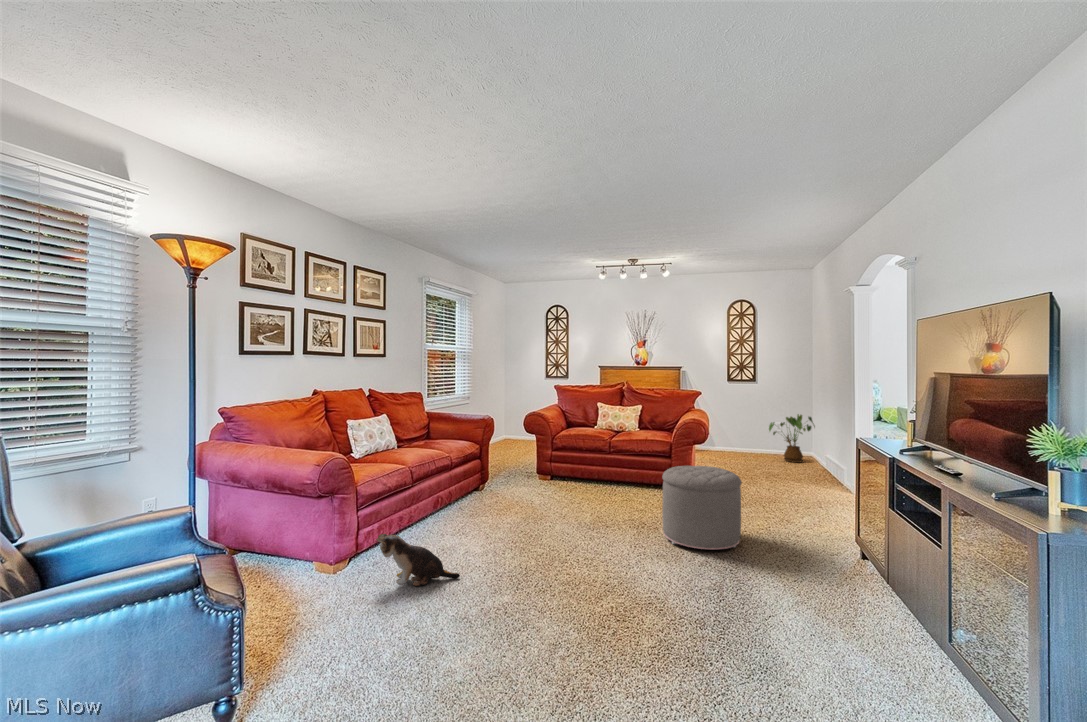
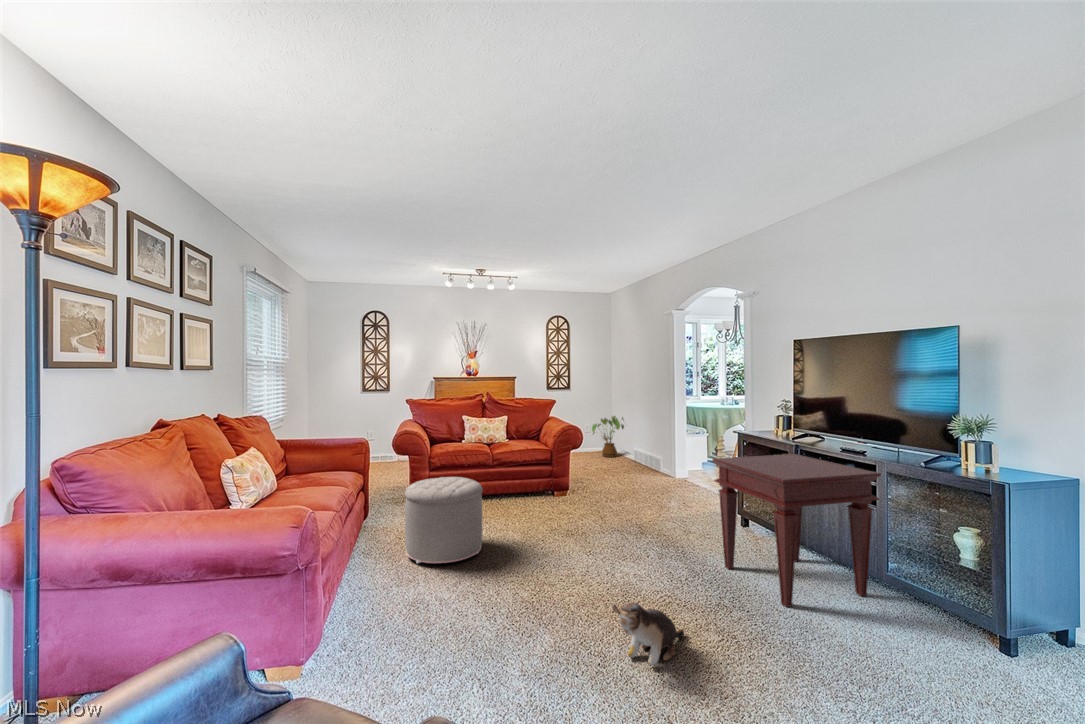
side table: none [752,462,934,663] -> present [713,454,881,607]
ottoman: present [662,466,742,549] -> present [405,477,483,563]
plush toy: present [376,534,460,586] -> present [613,602,684,666]

